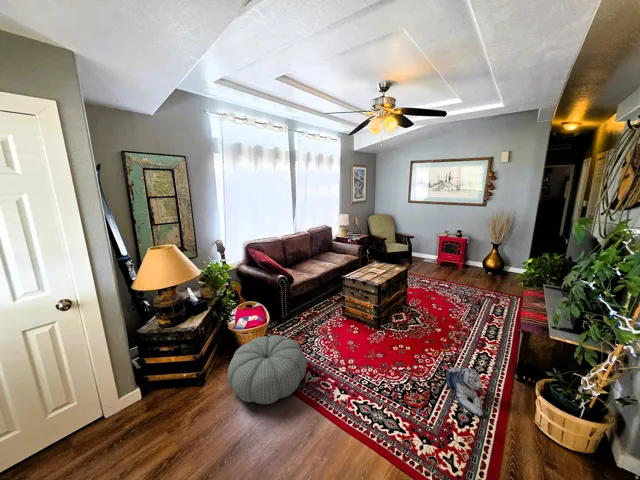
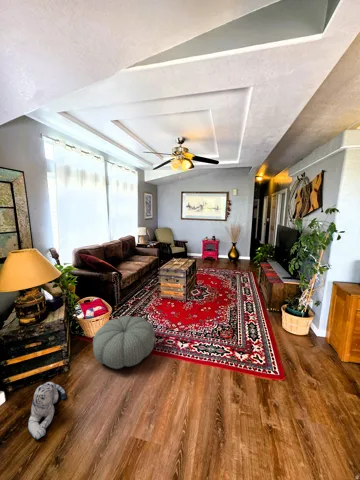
plush toy: present [446,367,483,416] -> present [28,382,66,439]

